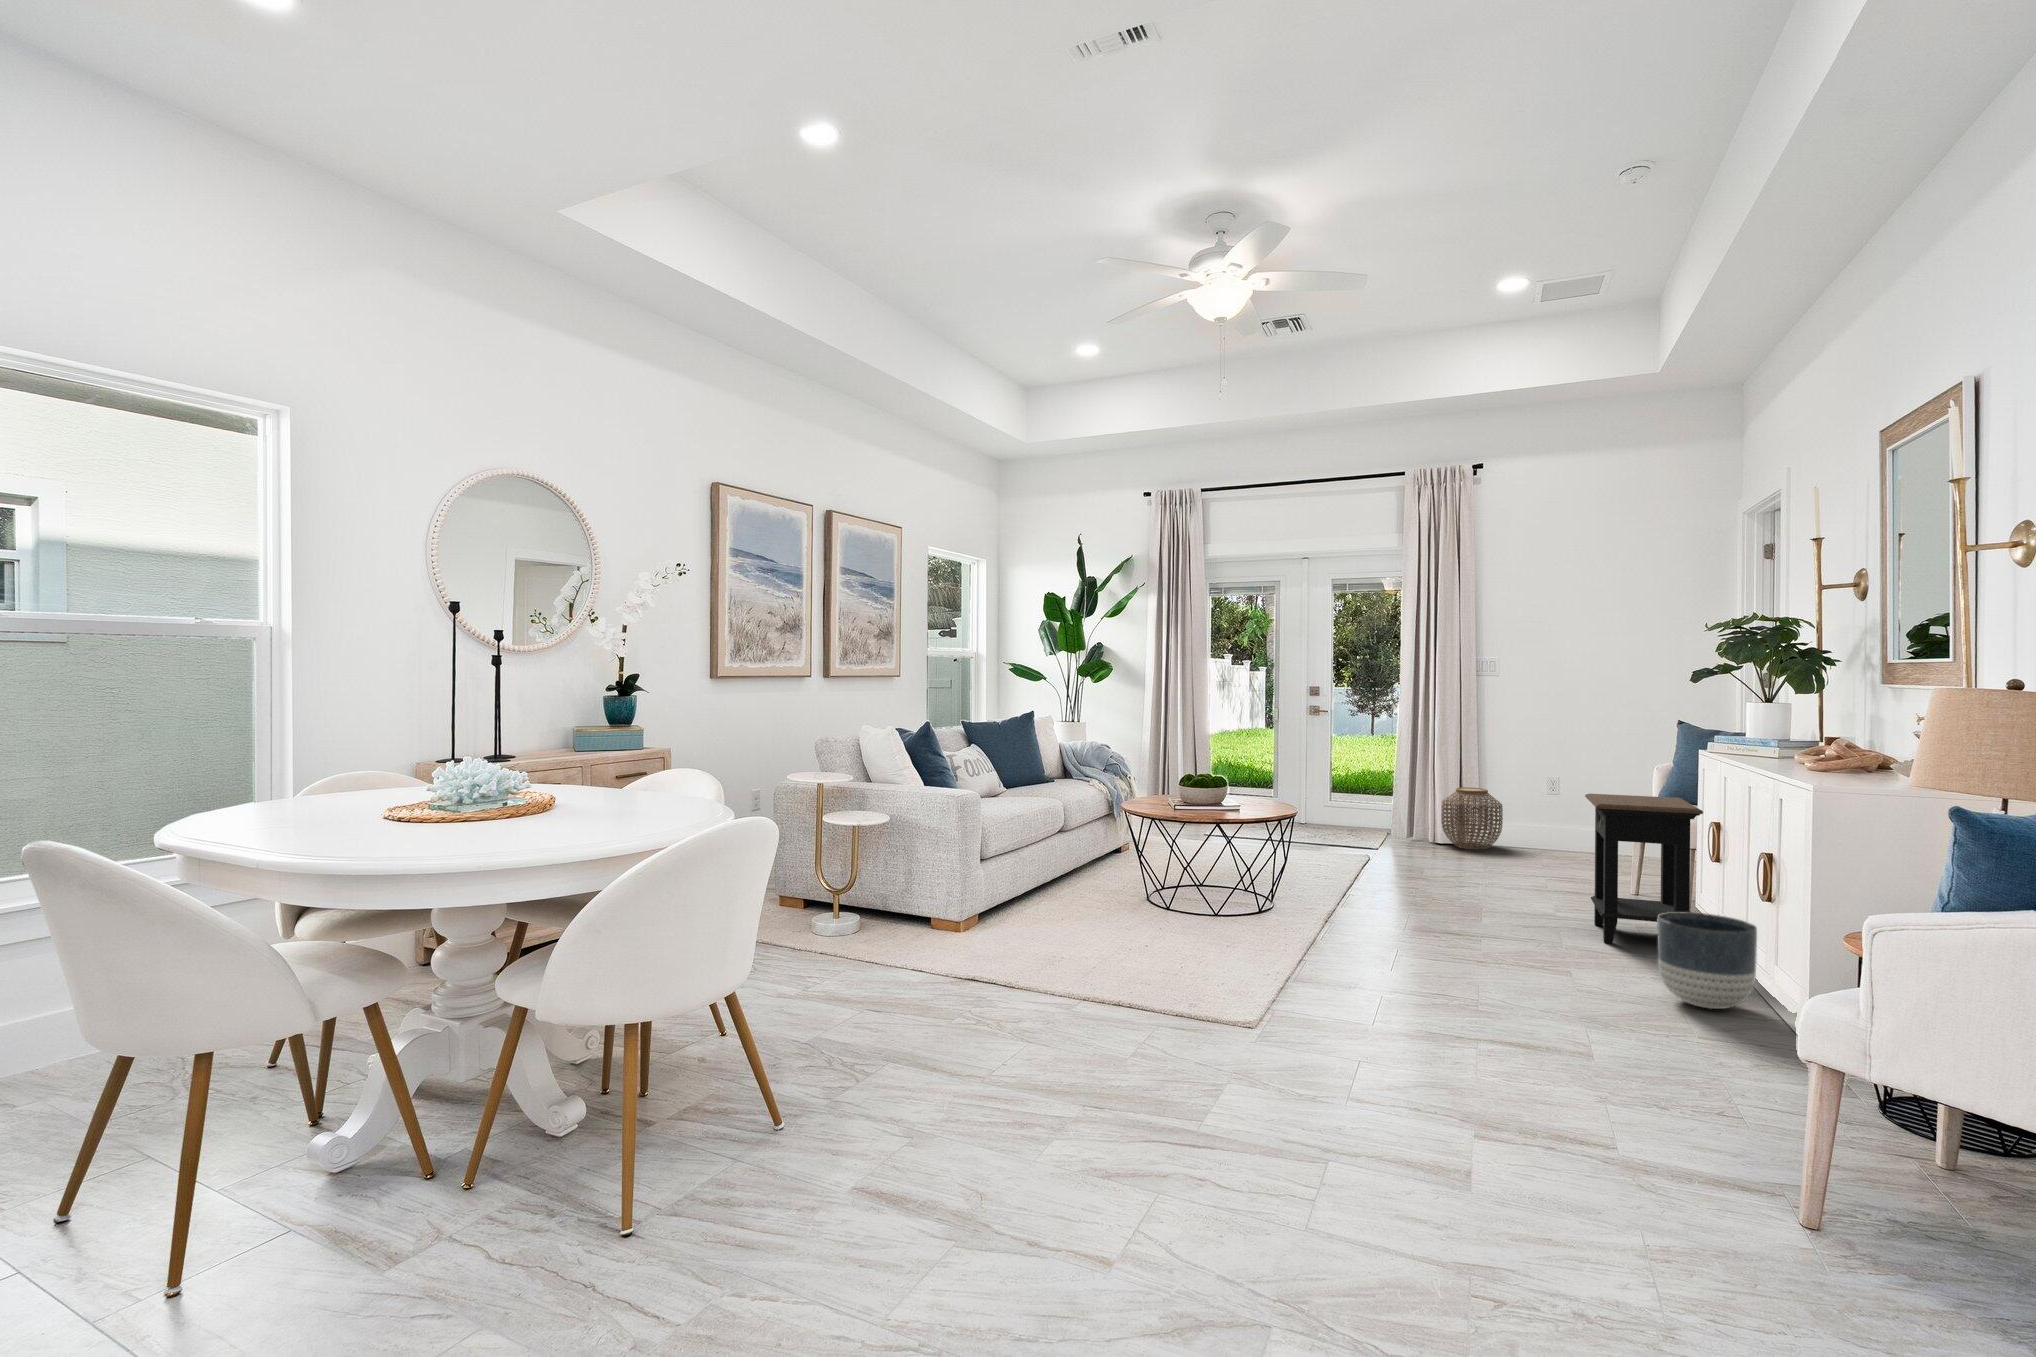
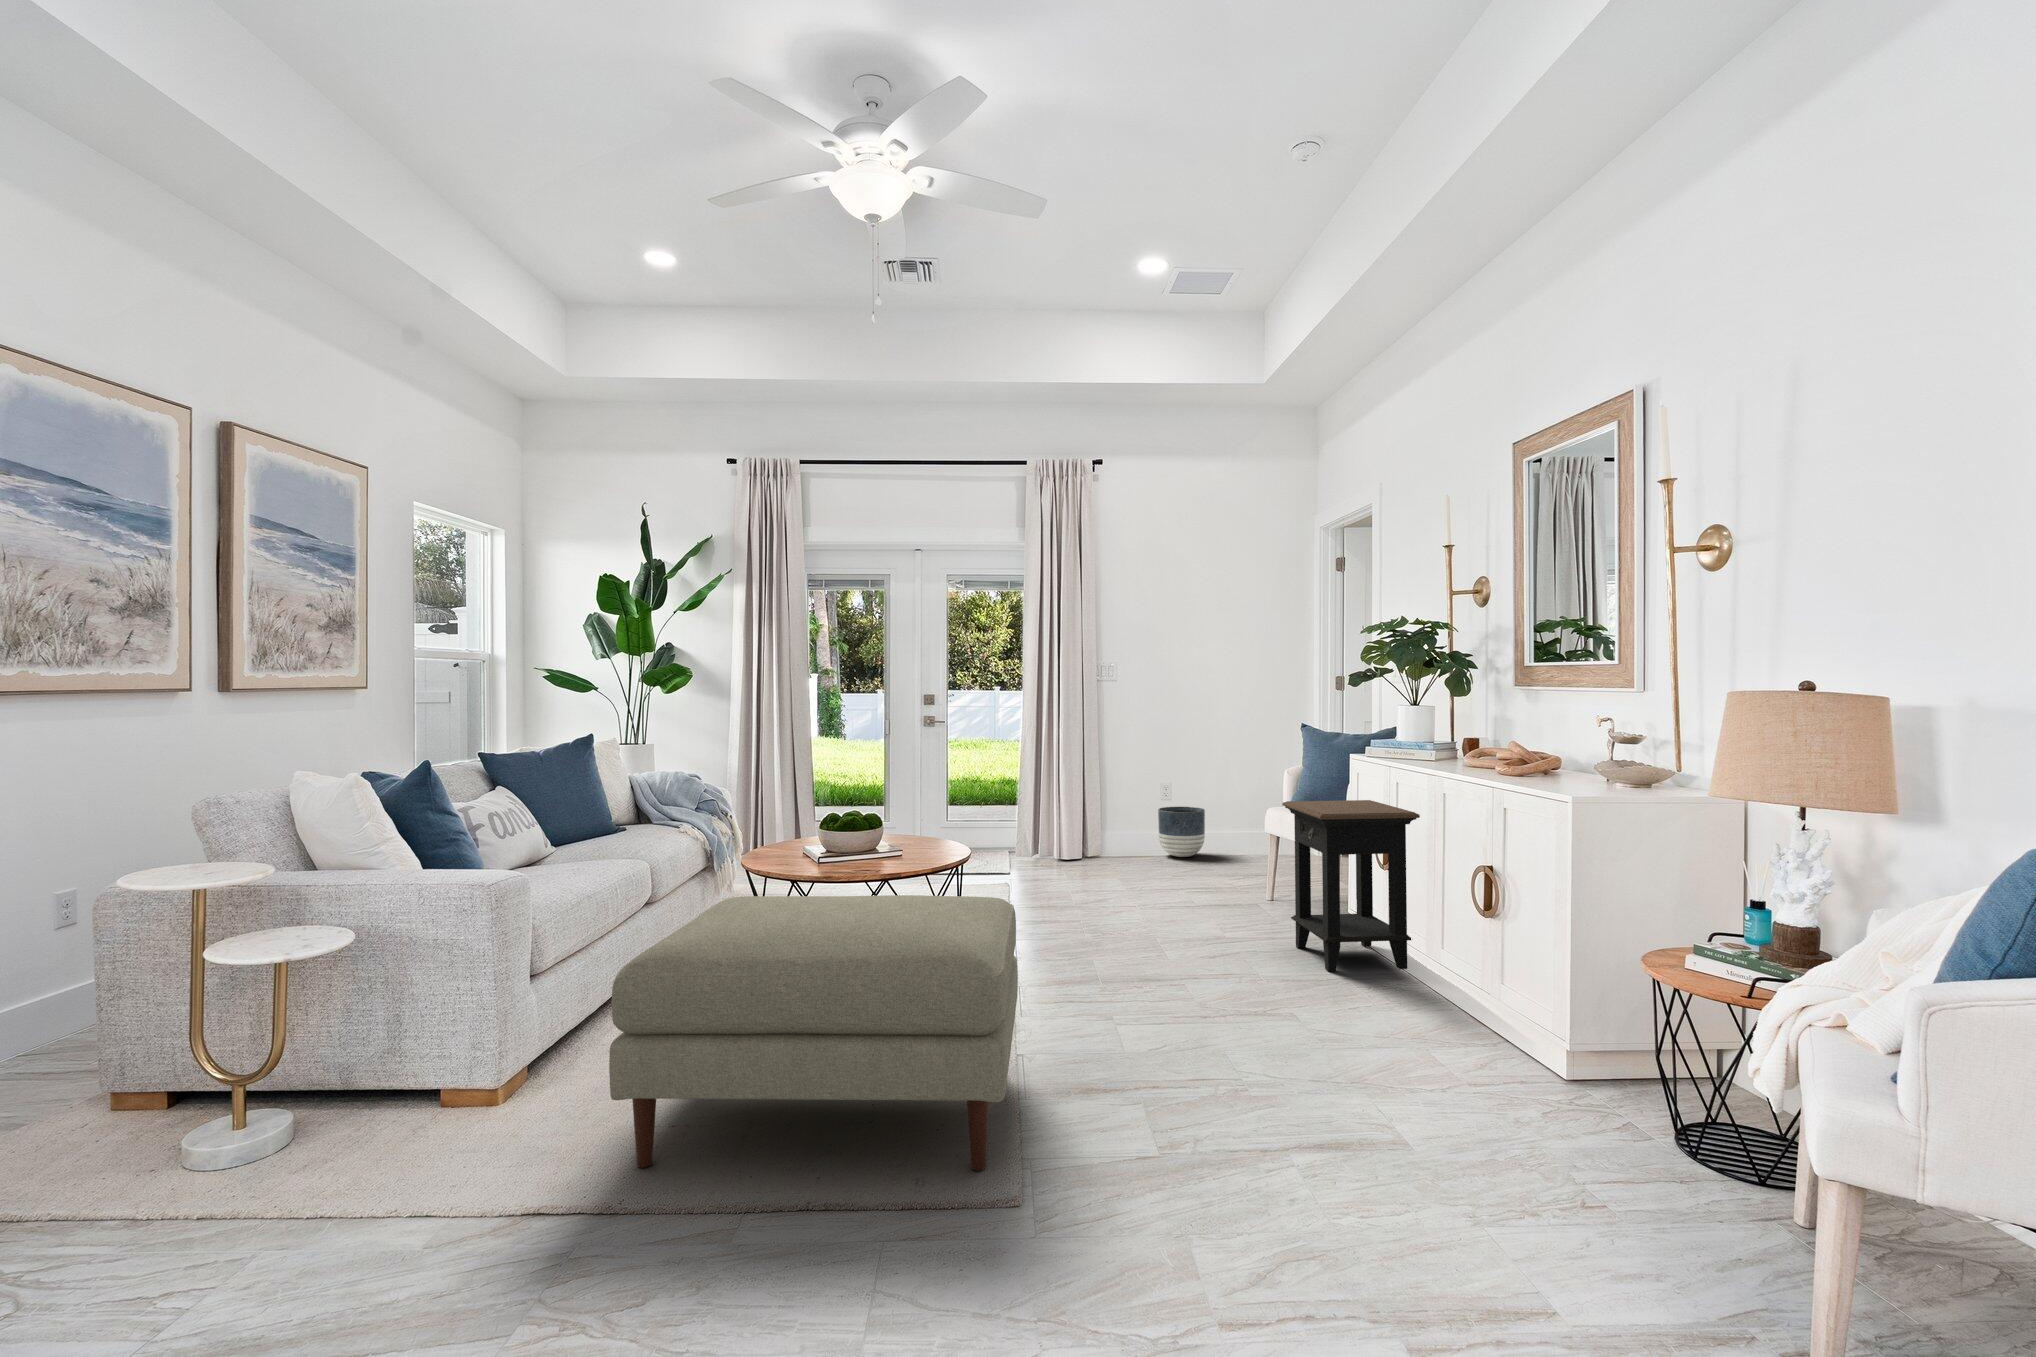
woven basket: present [1441,787,1503,849] -> none [1075,798,1135,865]
ottoman: none [1011,822,1285,997] -> present [609,895,1018,1170]
planter: present [1657,912,1757,1009] -> present [1158,807,1205,857]

